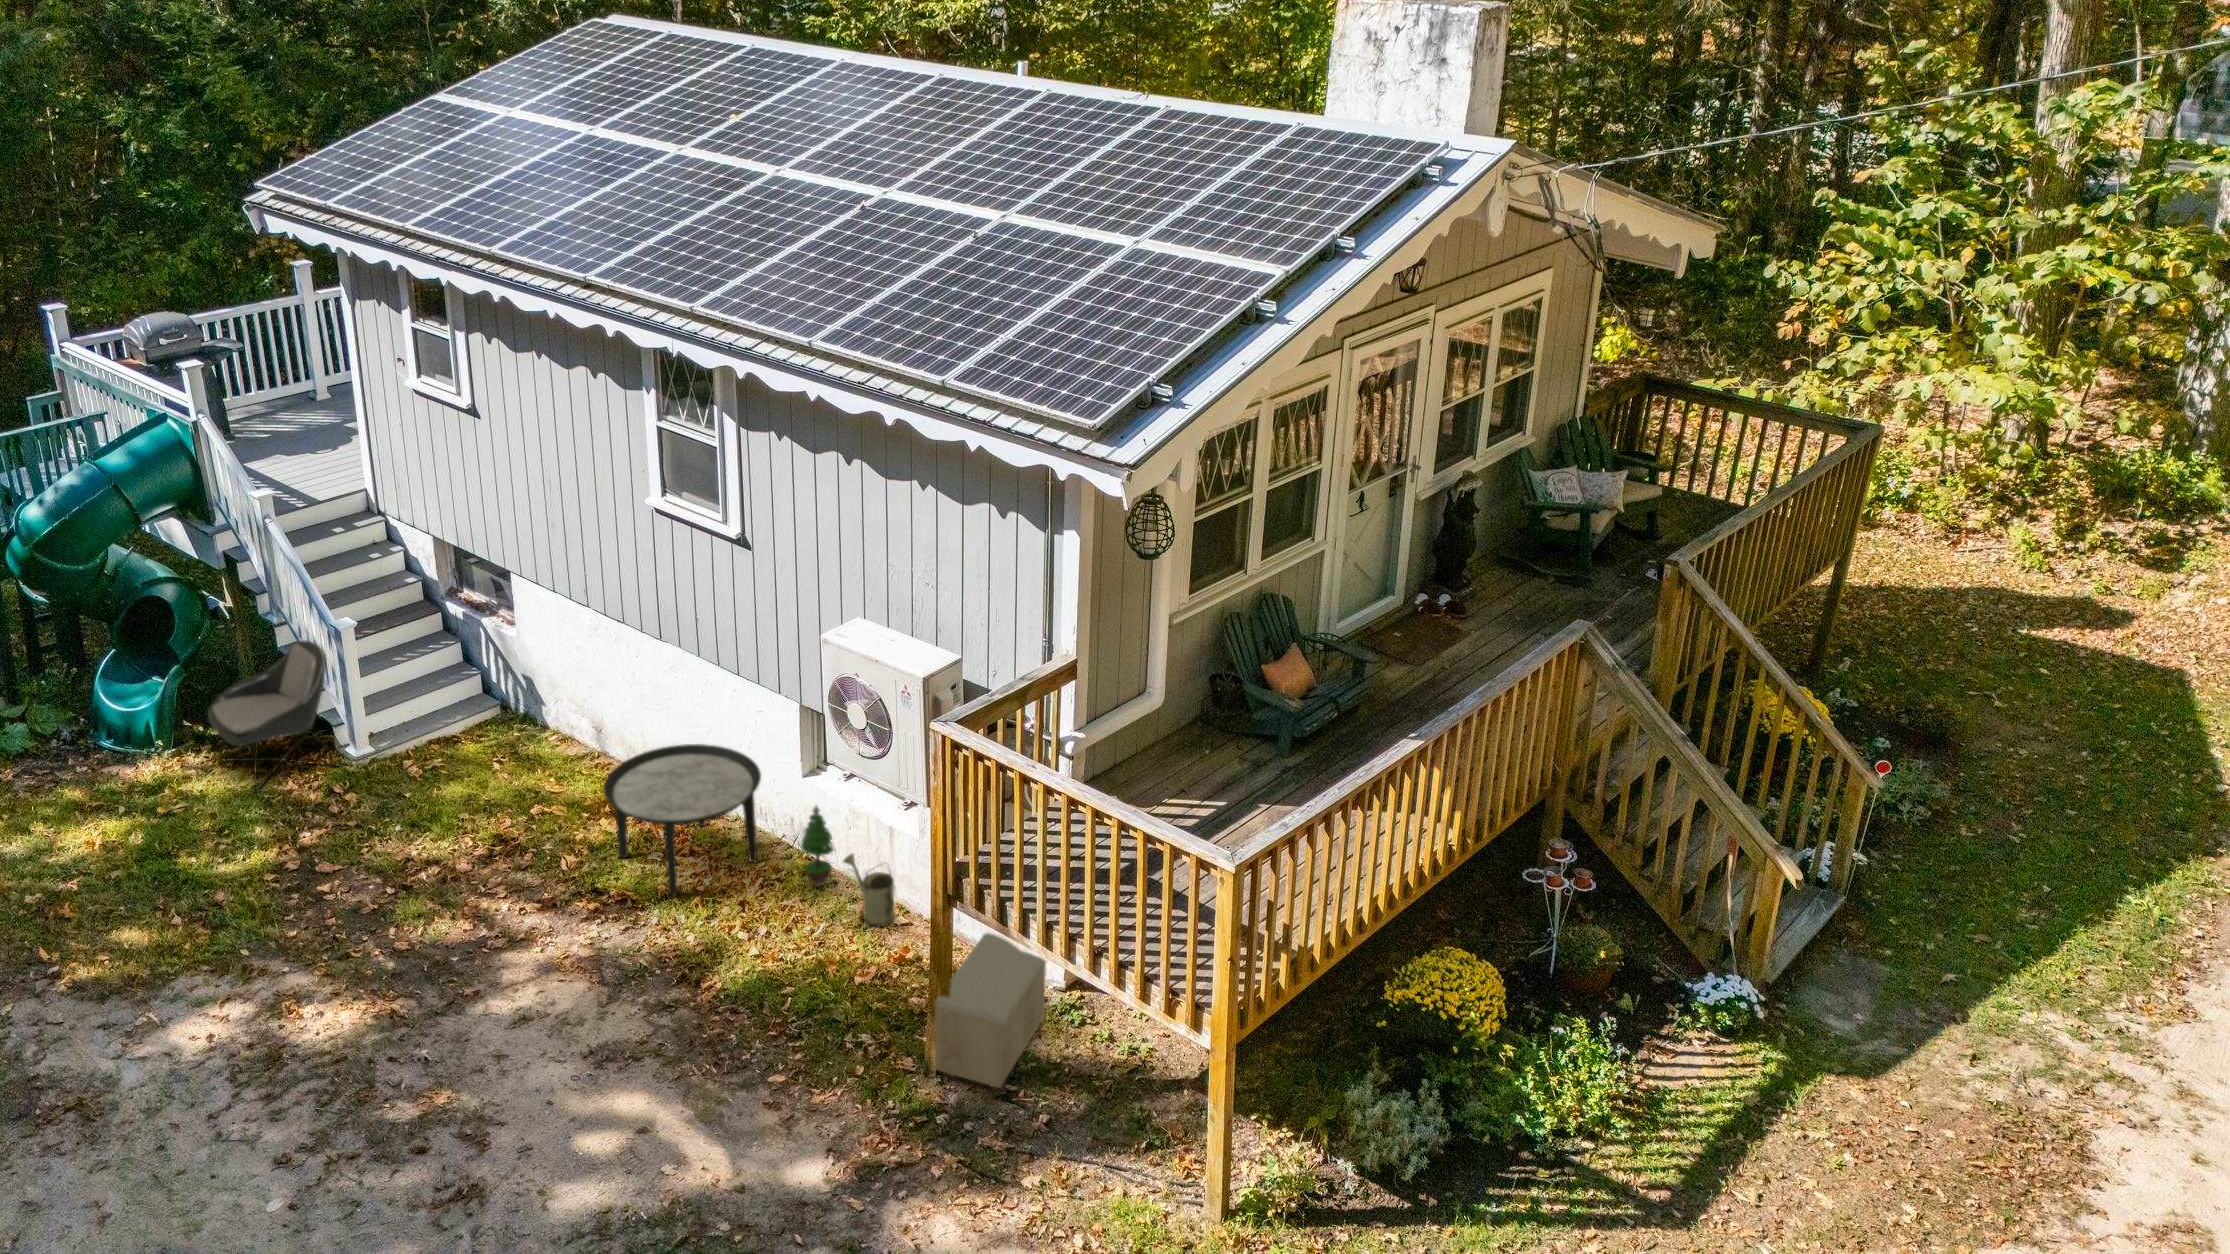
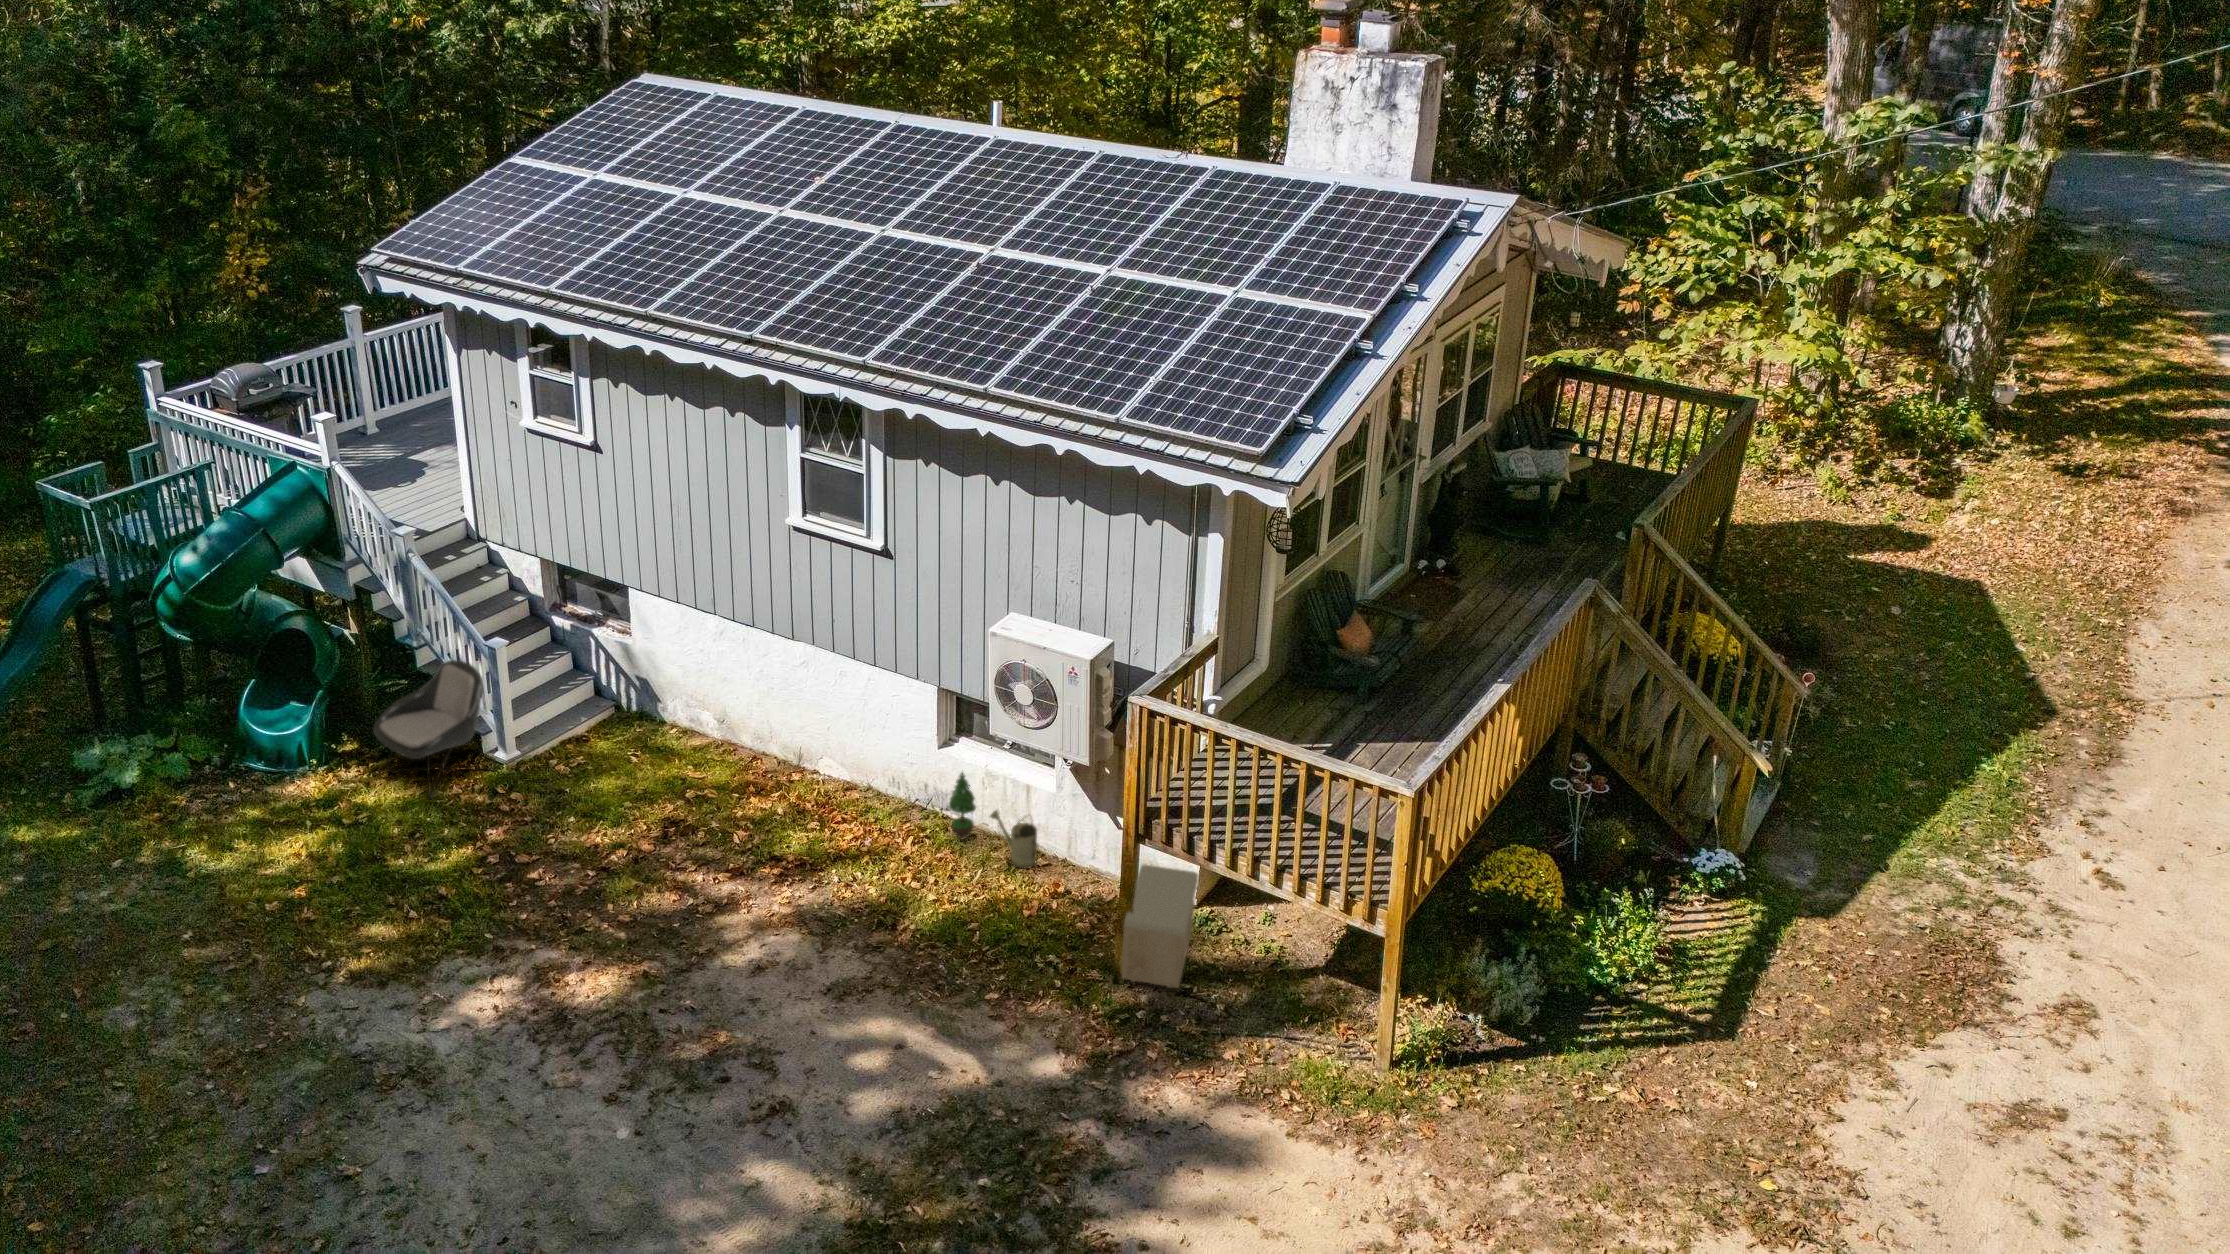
round table: present [603,744,761,896] -> none [772,727,906,859]

